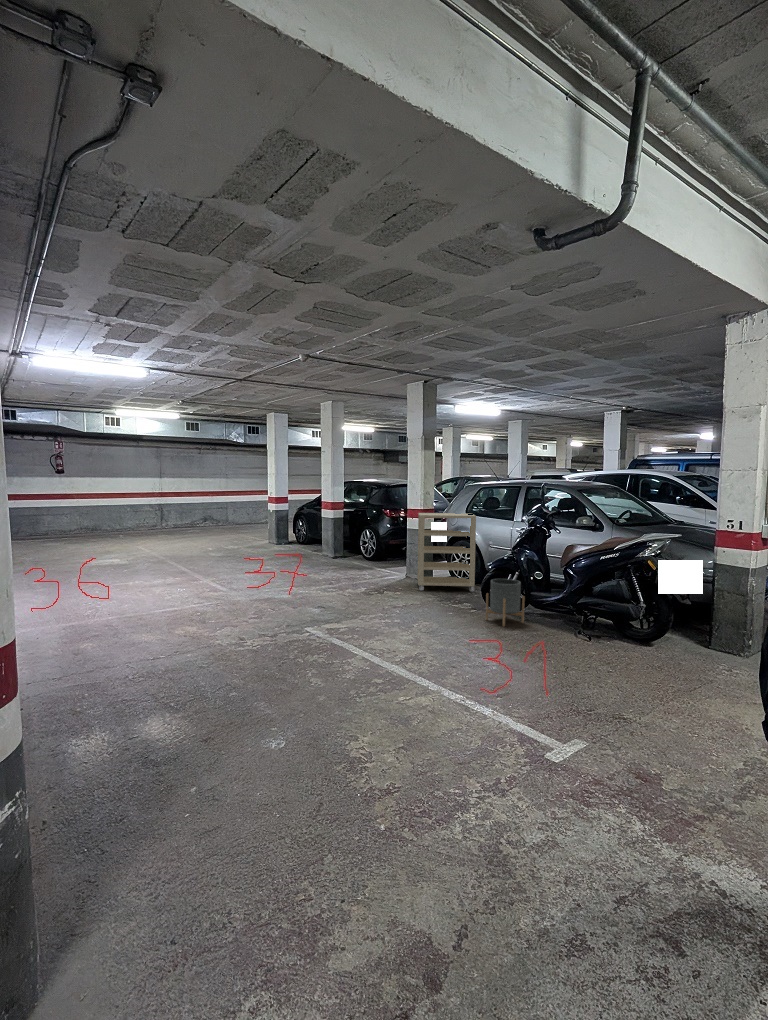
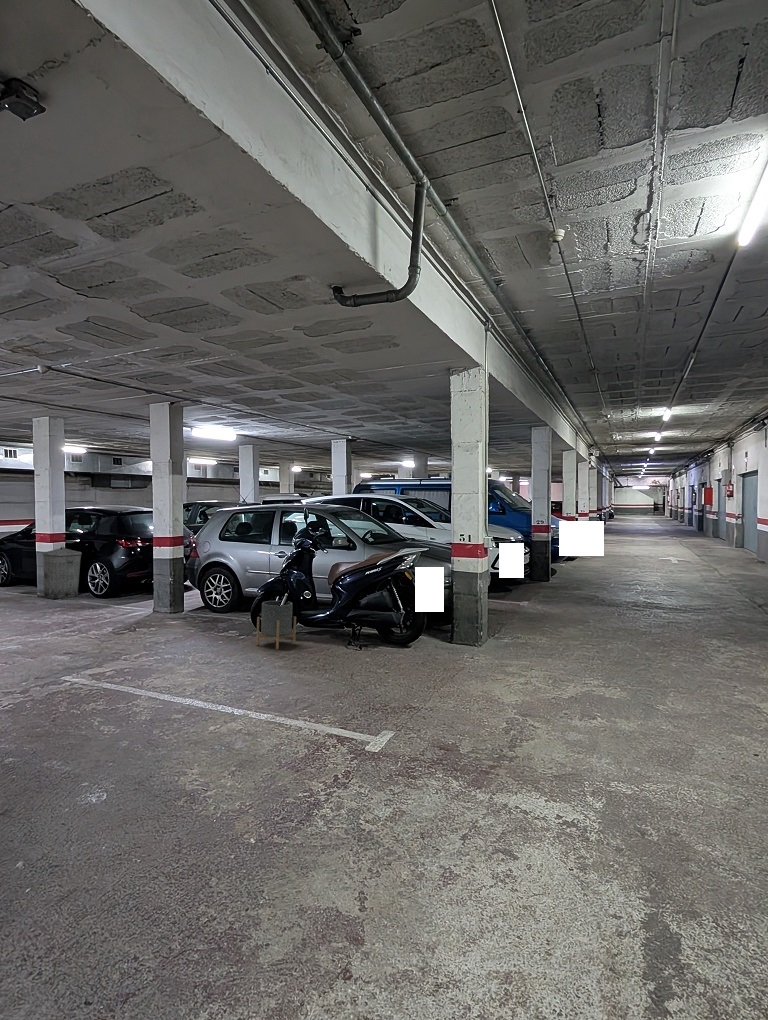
shelving unit: present [417,513,476,592] -> none [162,535,234,623]
trash can: none [339,522,366,563] -> present [43,547,82,599]

